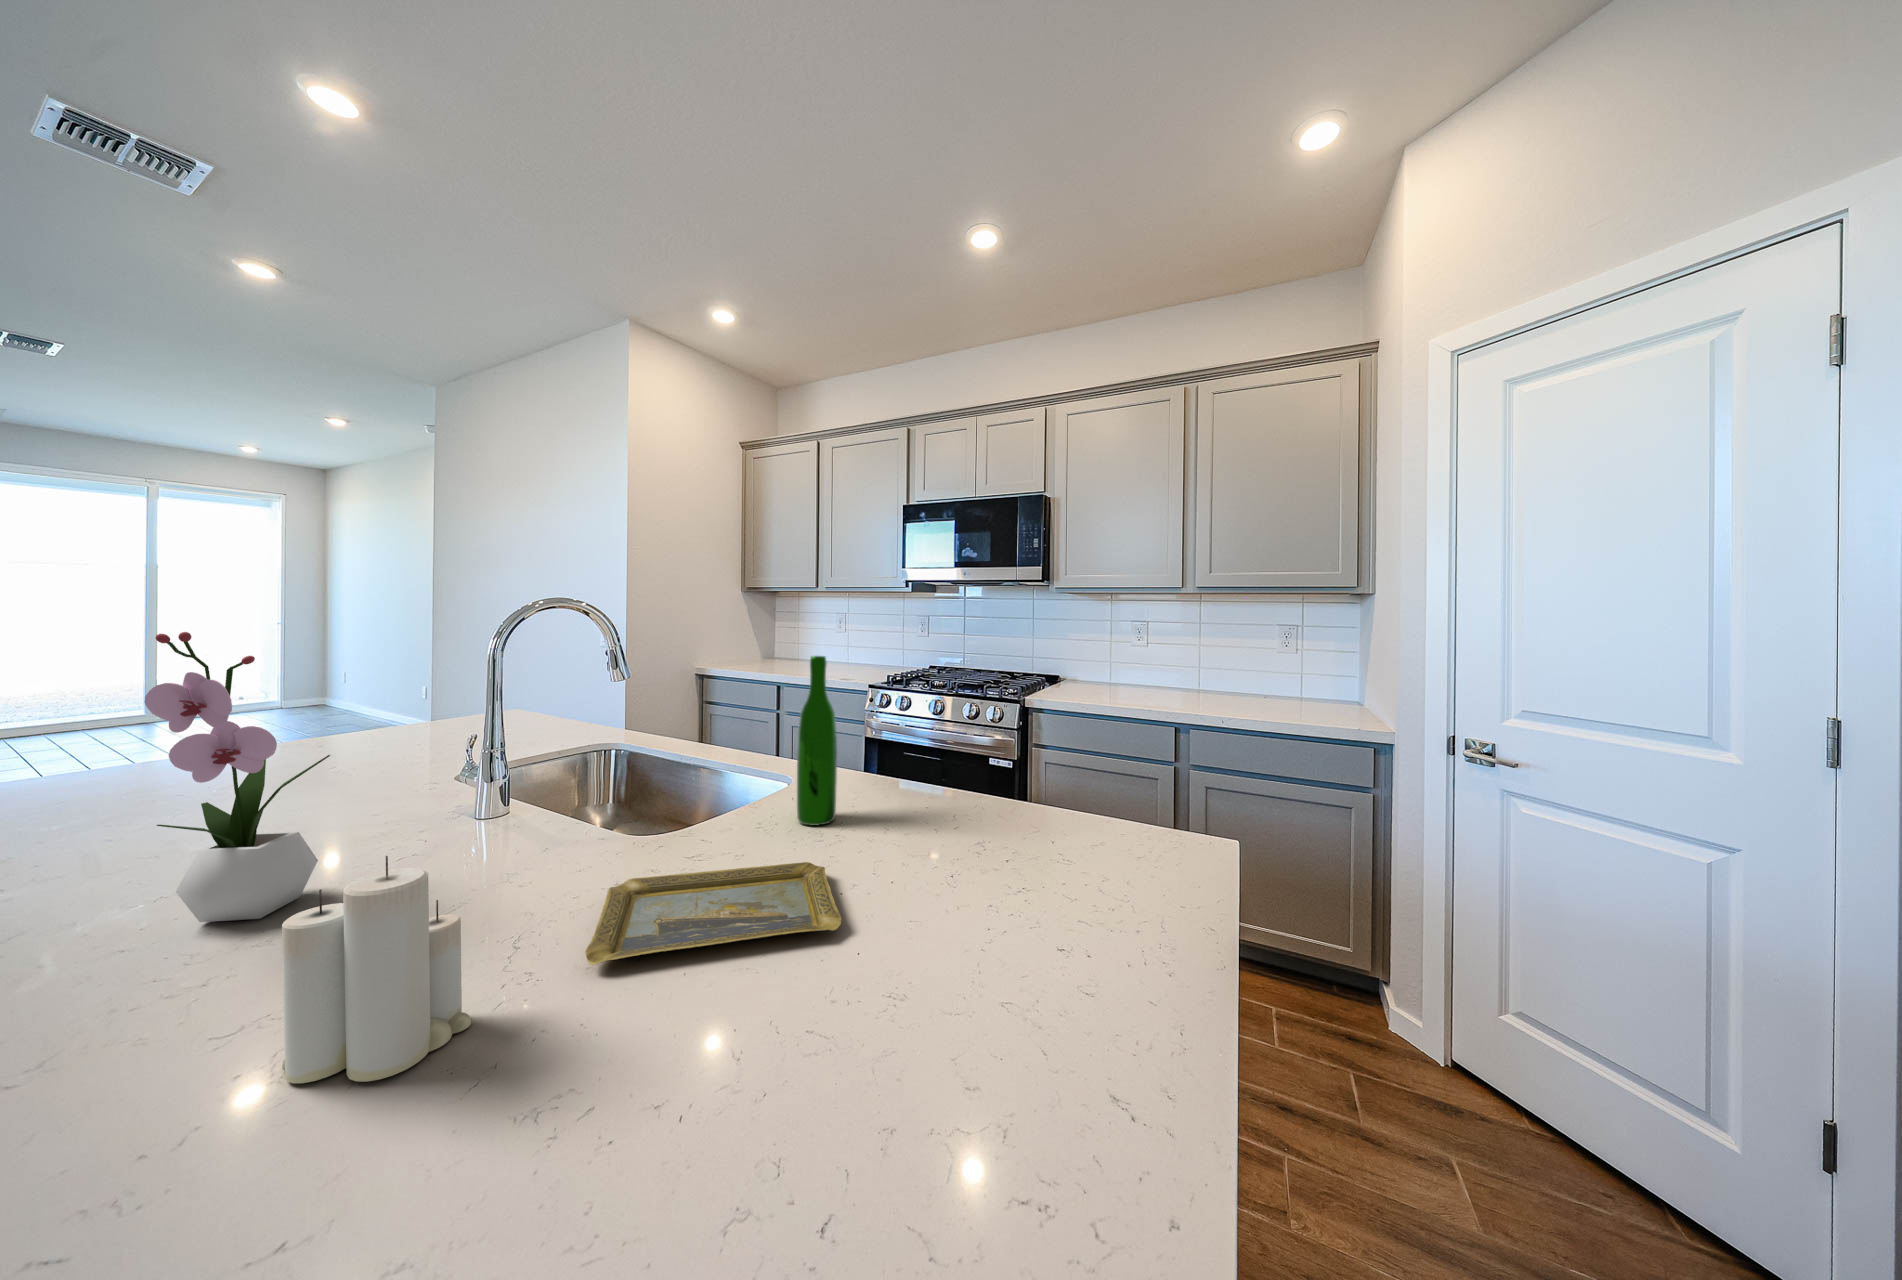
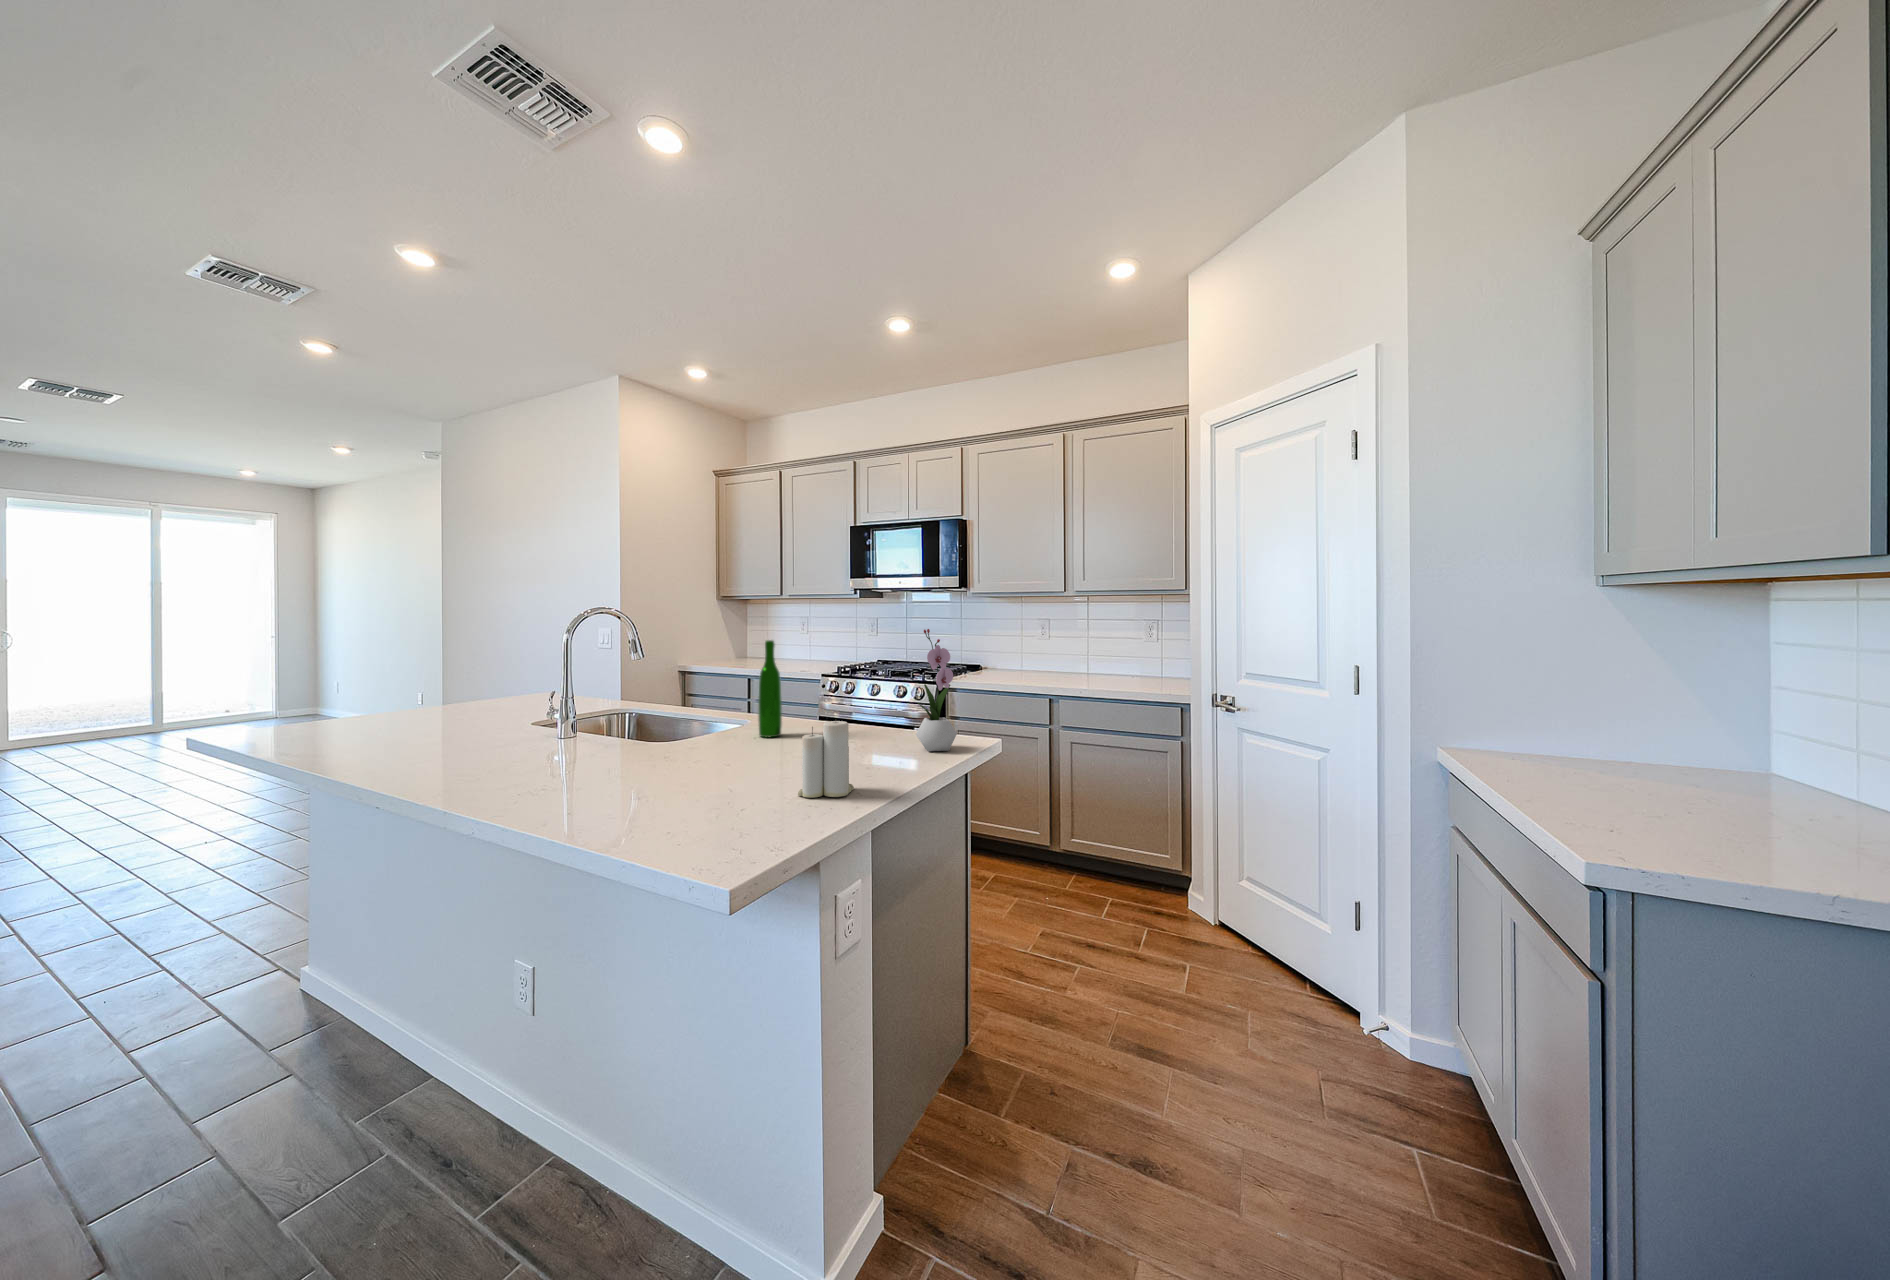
flower arrangement: present [144,632,330,922] -> present [916,629,957,751]
candle: present [282,856,471,1083] -> present [798,721,854,798]
tray: present [585,862,842,965] -> none [662,746,778,771]

